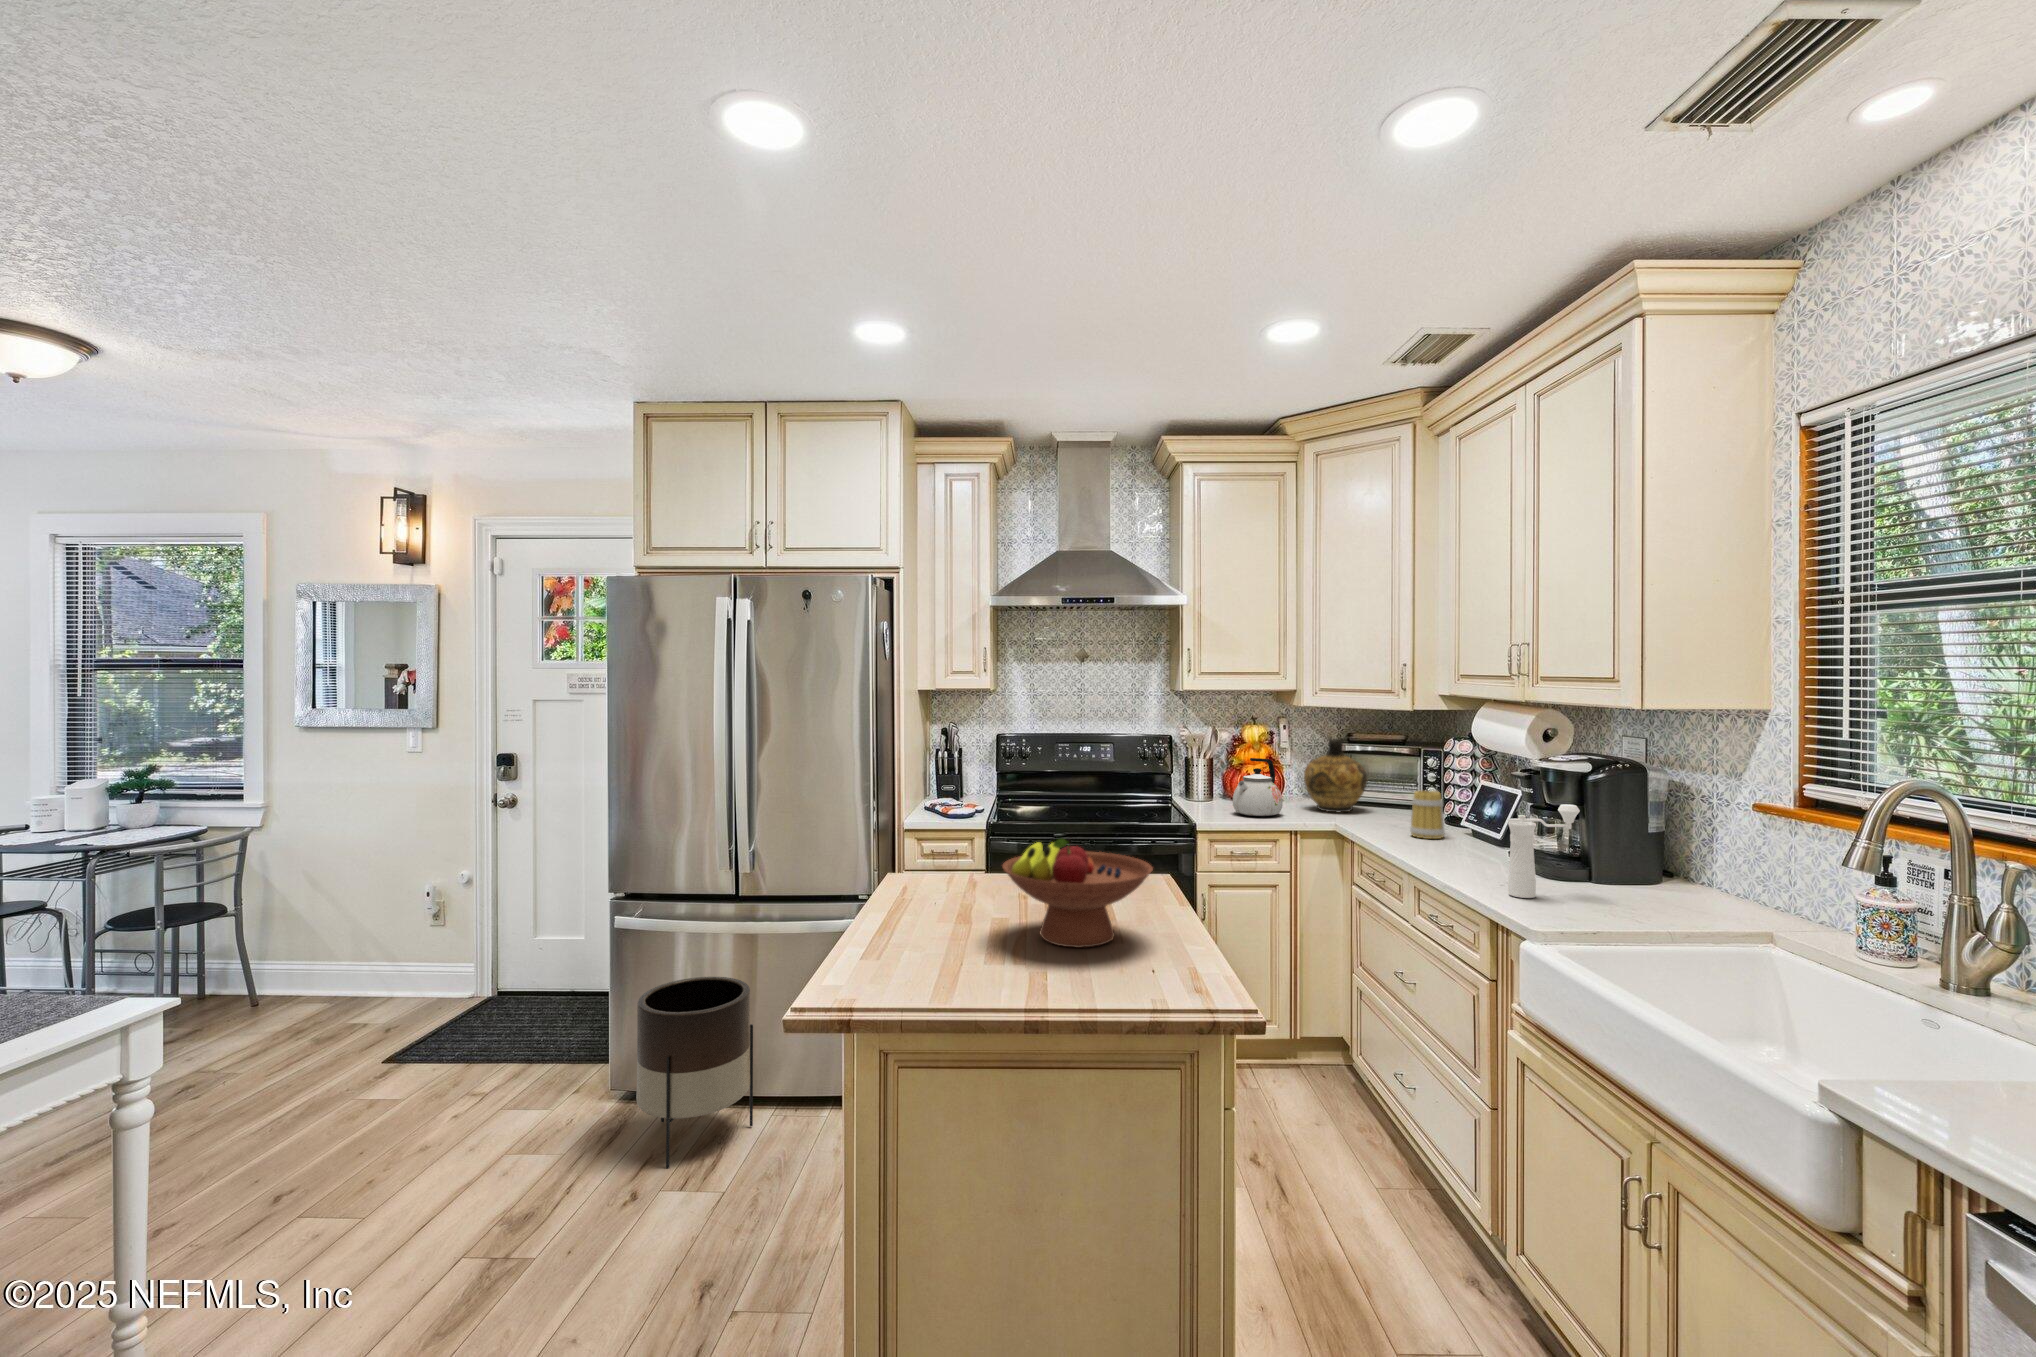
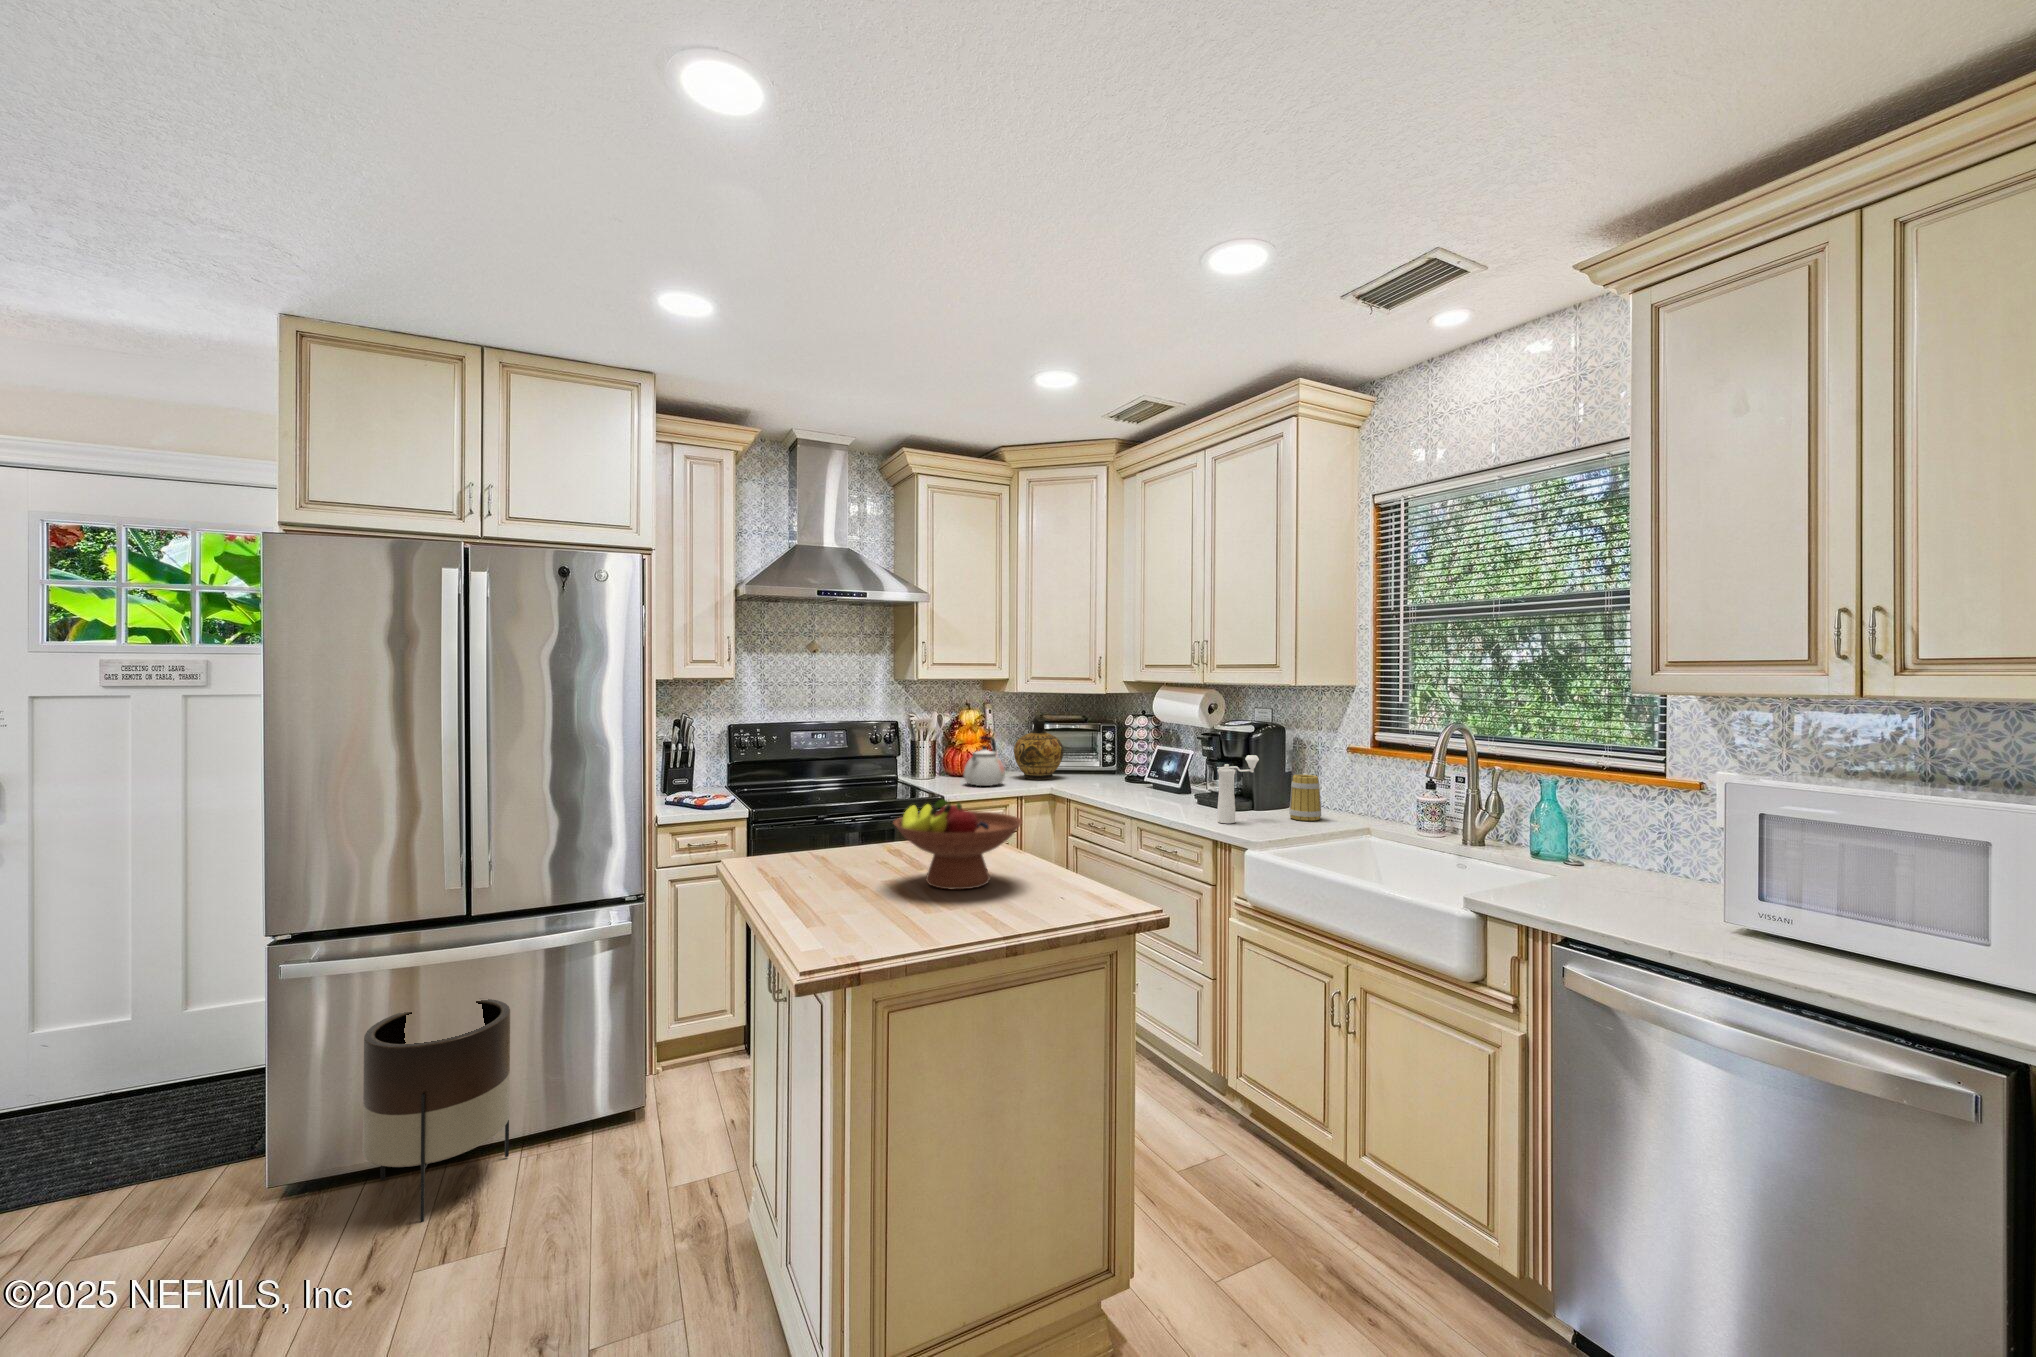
mug: present [1410,790,1445,839] -> present [1289,773,1321,821]

